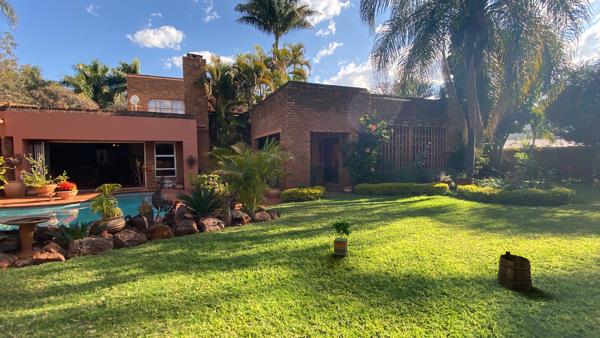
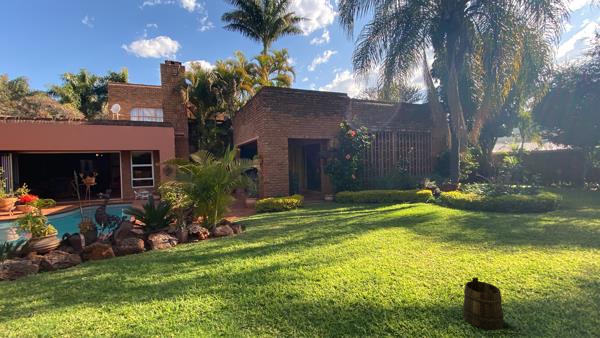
potted tree: present [331,222,351,256] -> none [278,239,302,280]

